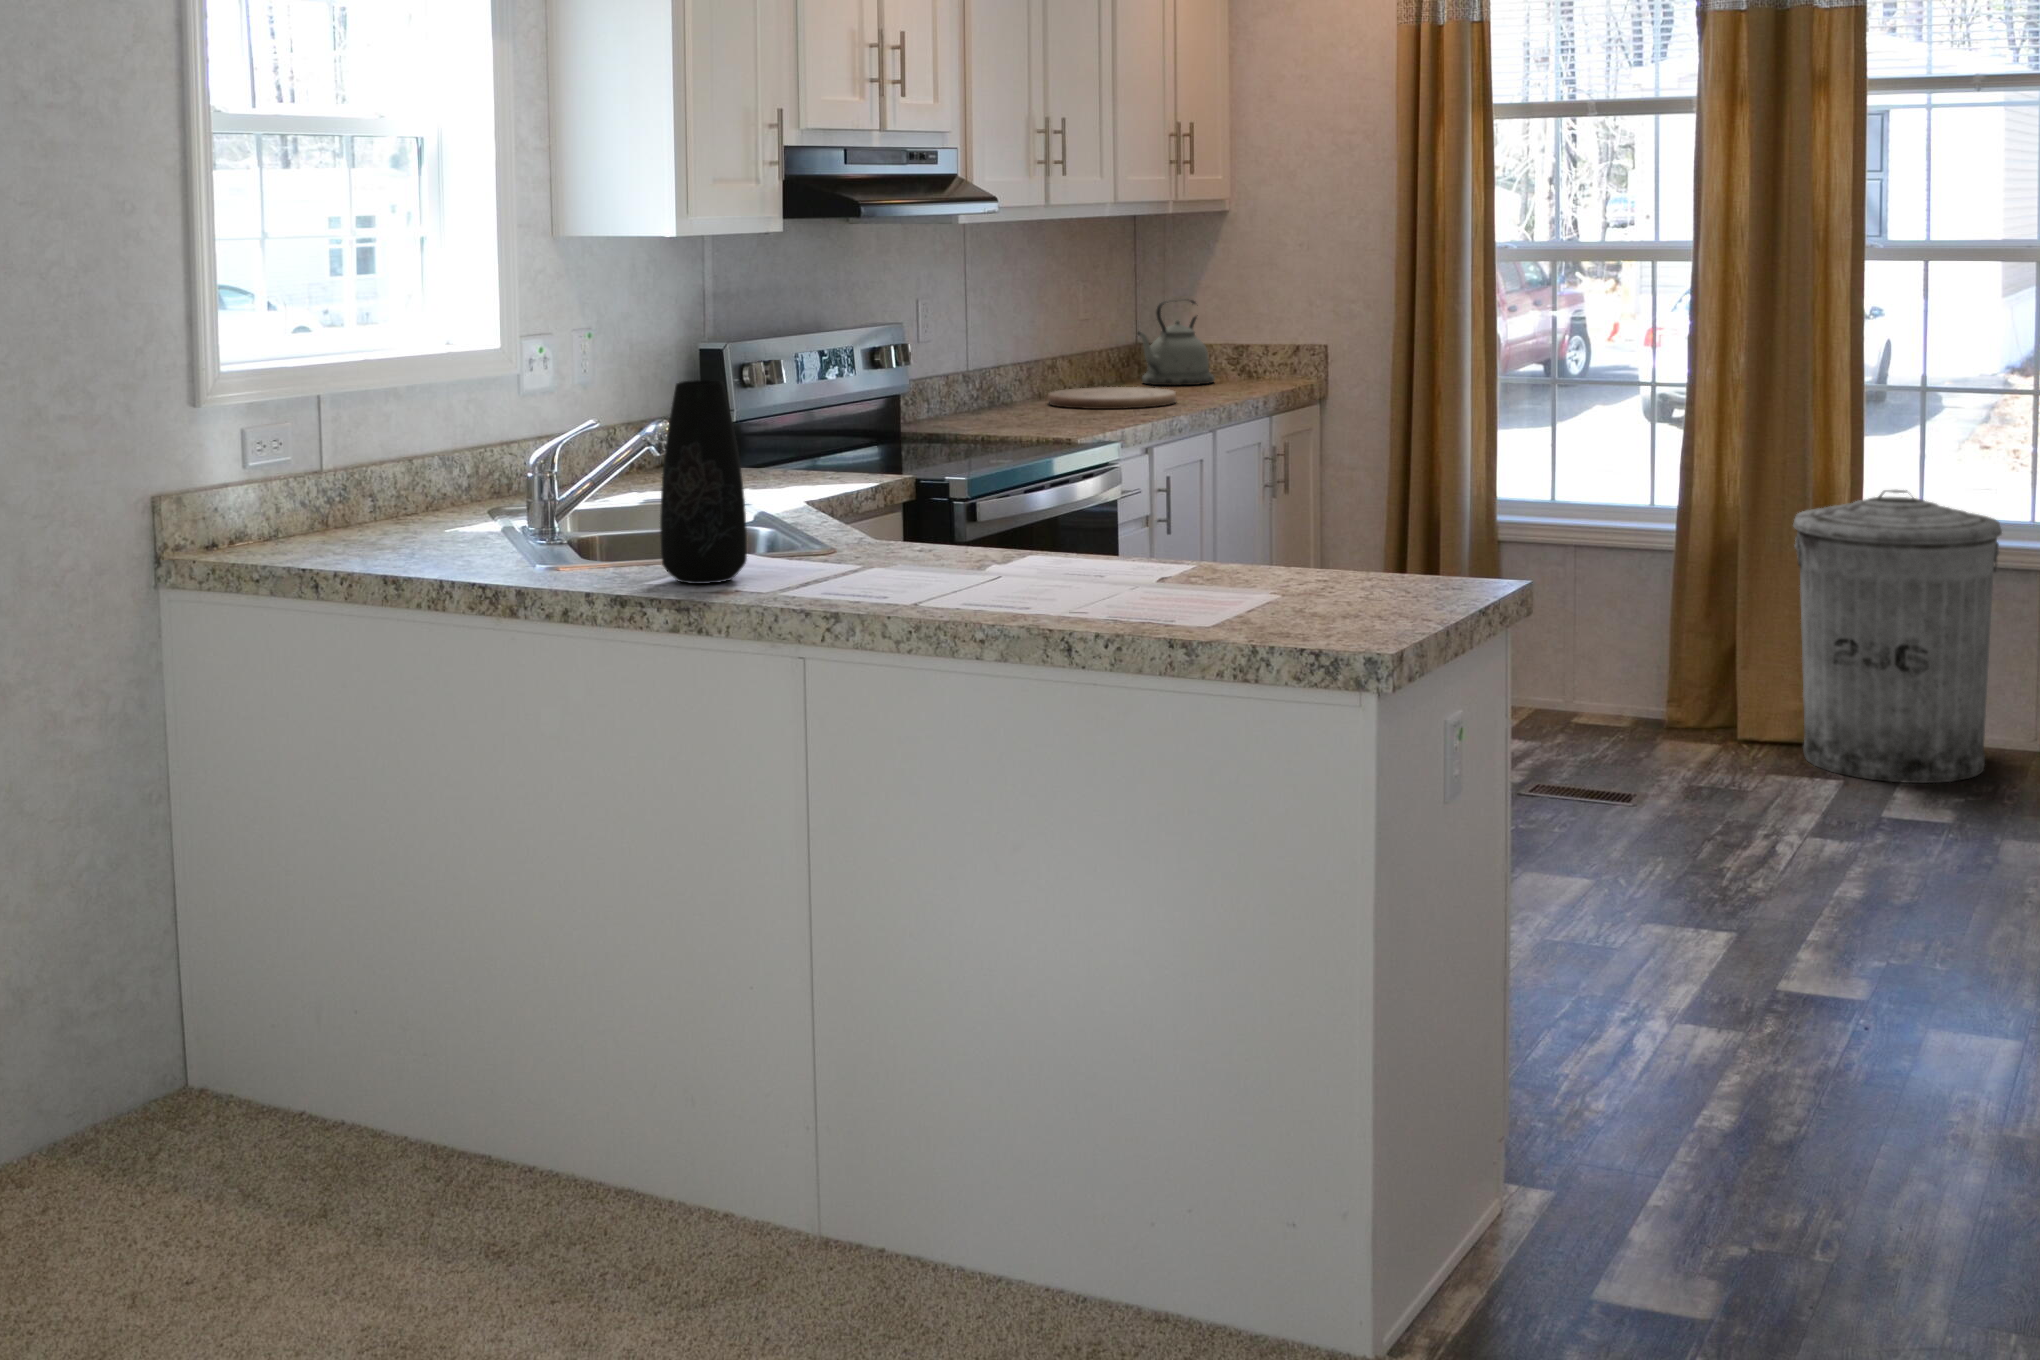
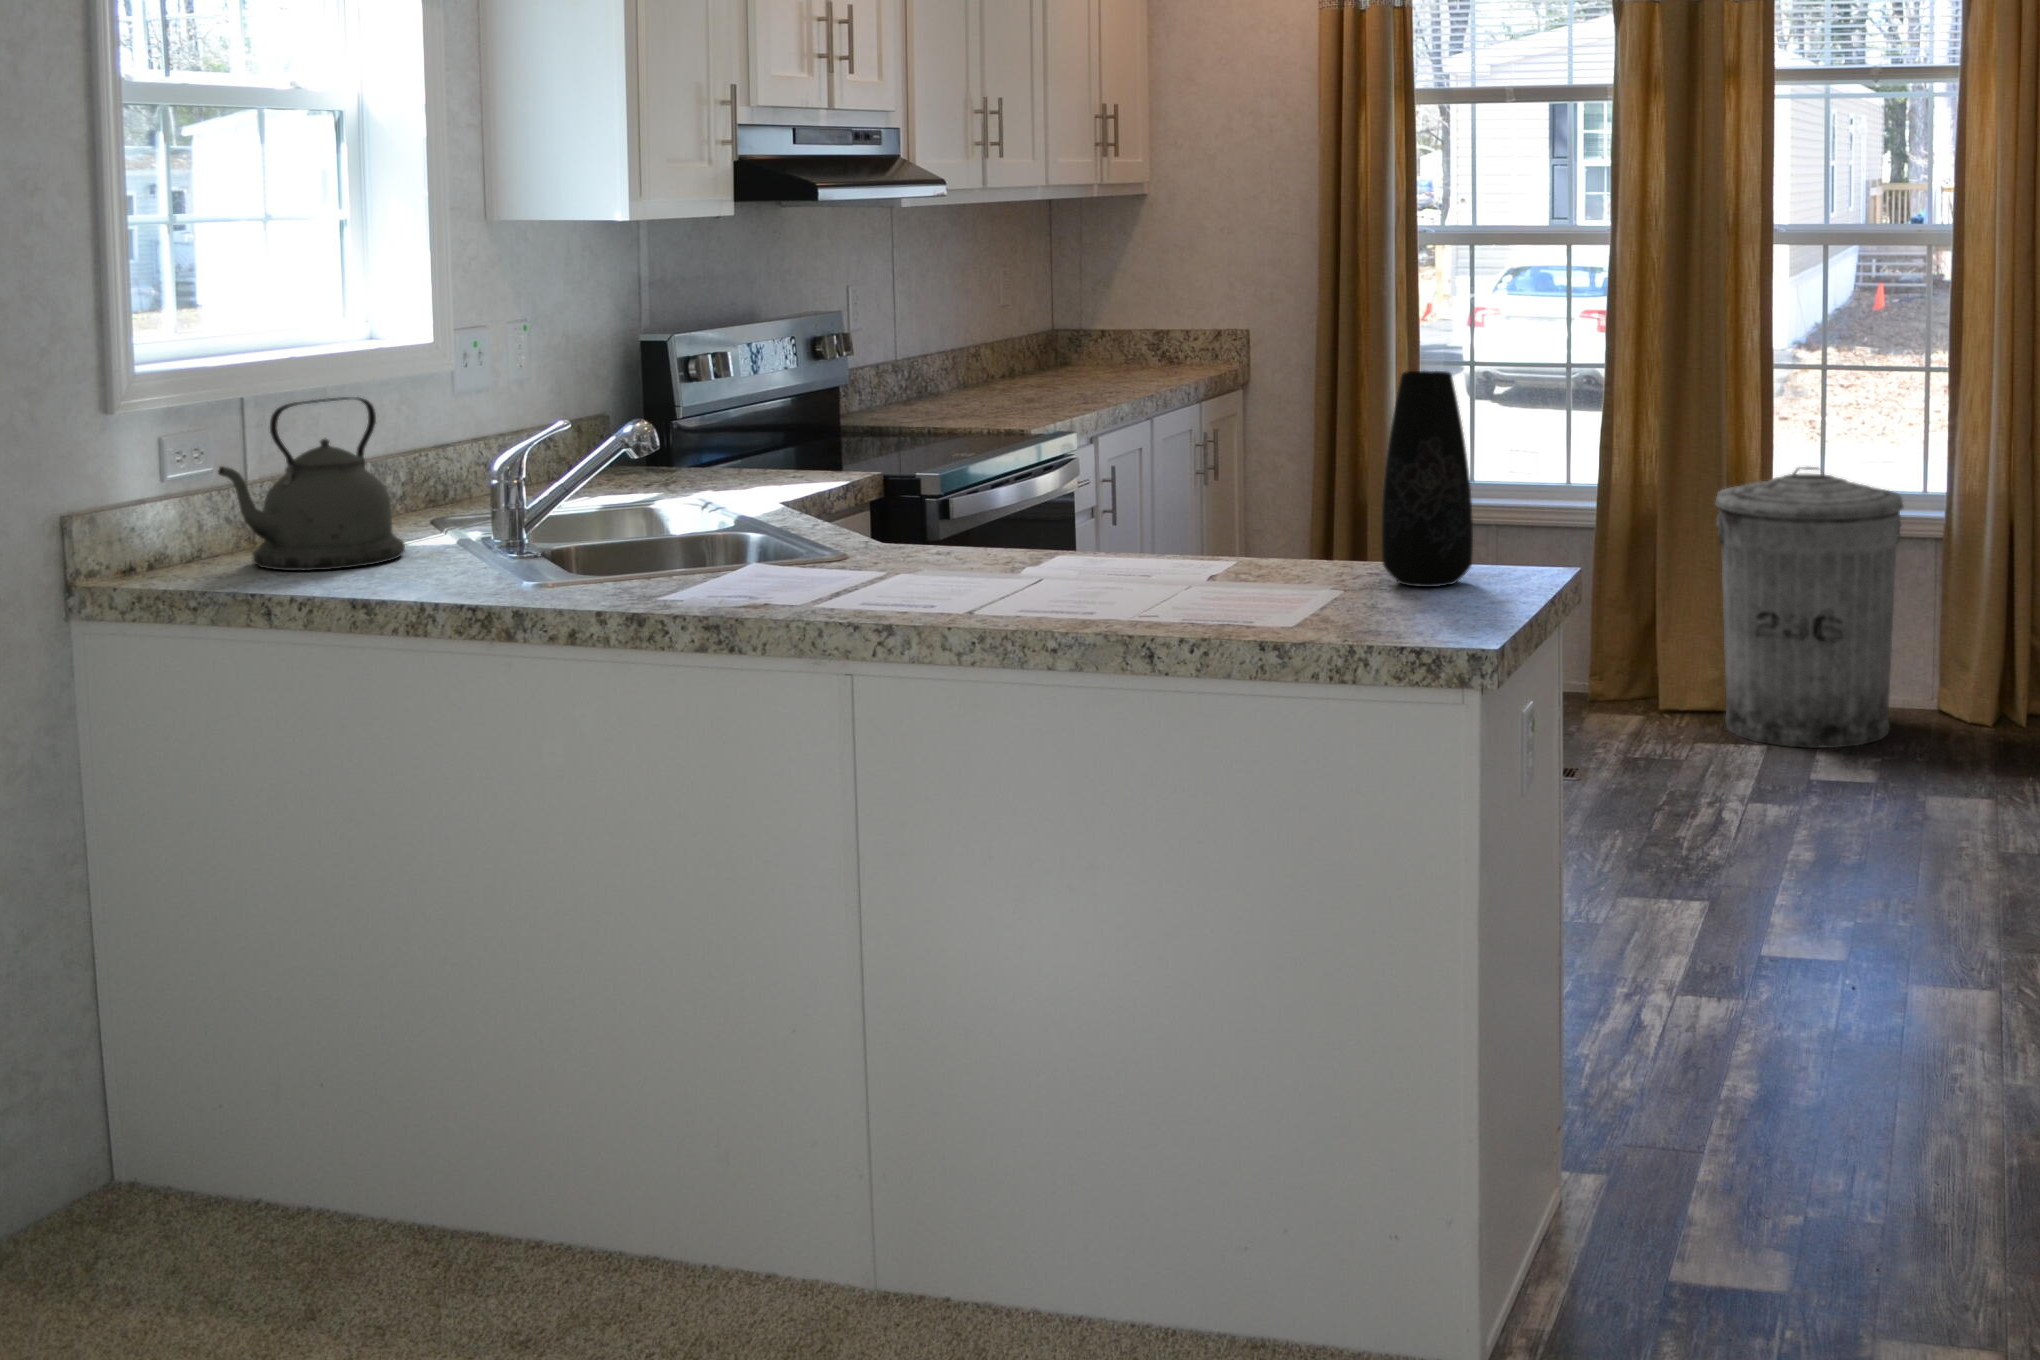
kettle: present [1137,299,1215,385] -> present [218,397,405,571]
vase: present [660,380,747,584] -> present [1382,371,1473,587]
cutting board: present [1048,387,1176,409] -> none [977,377,1111,400]

